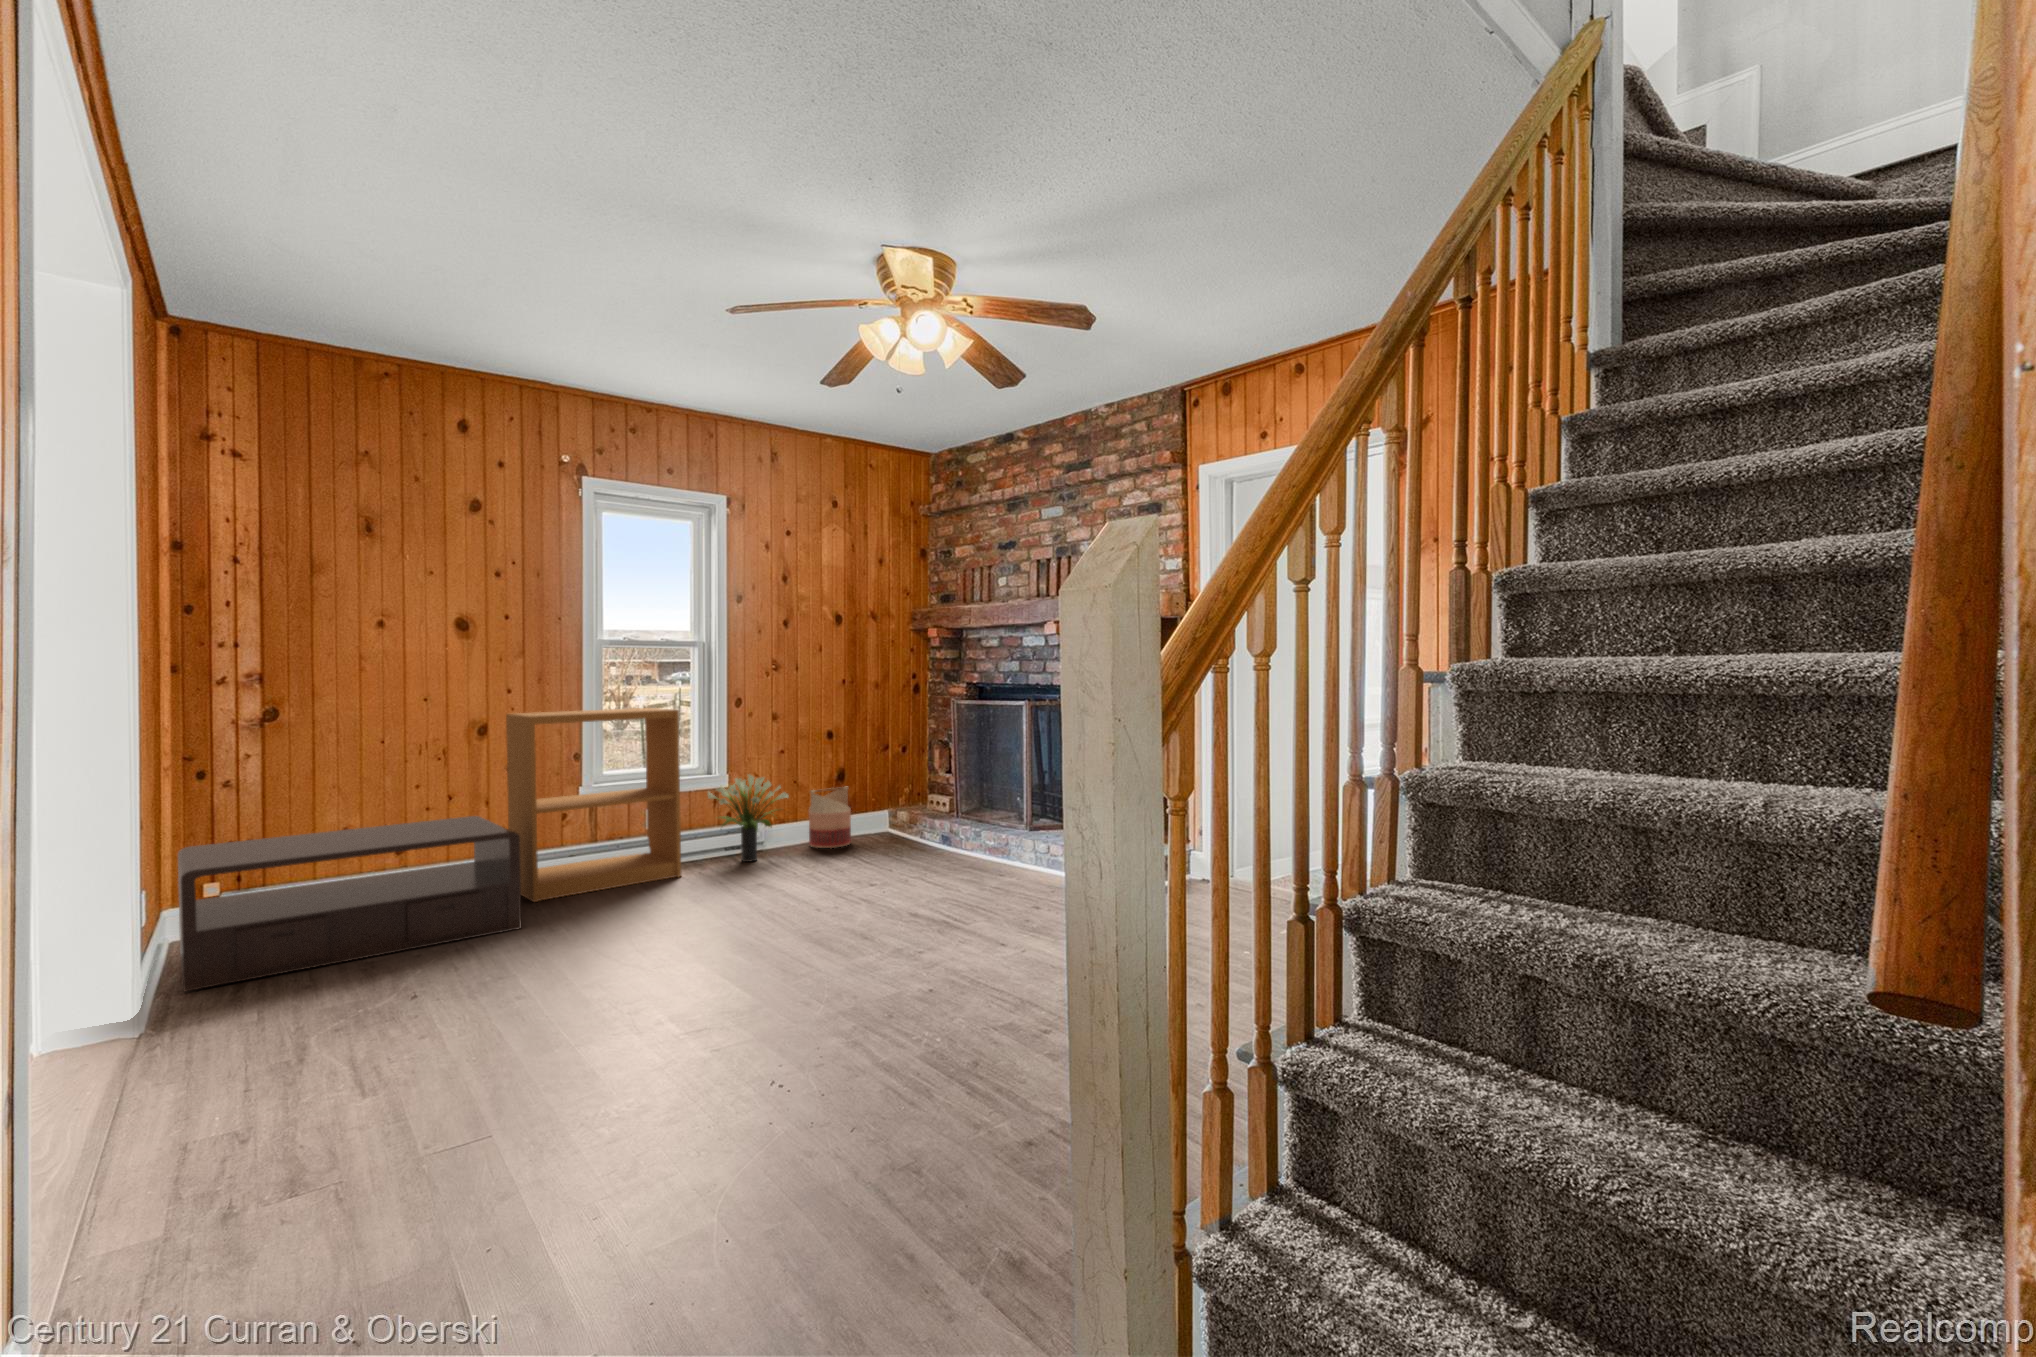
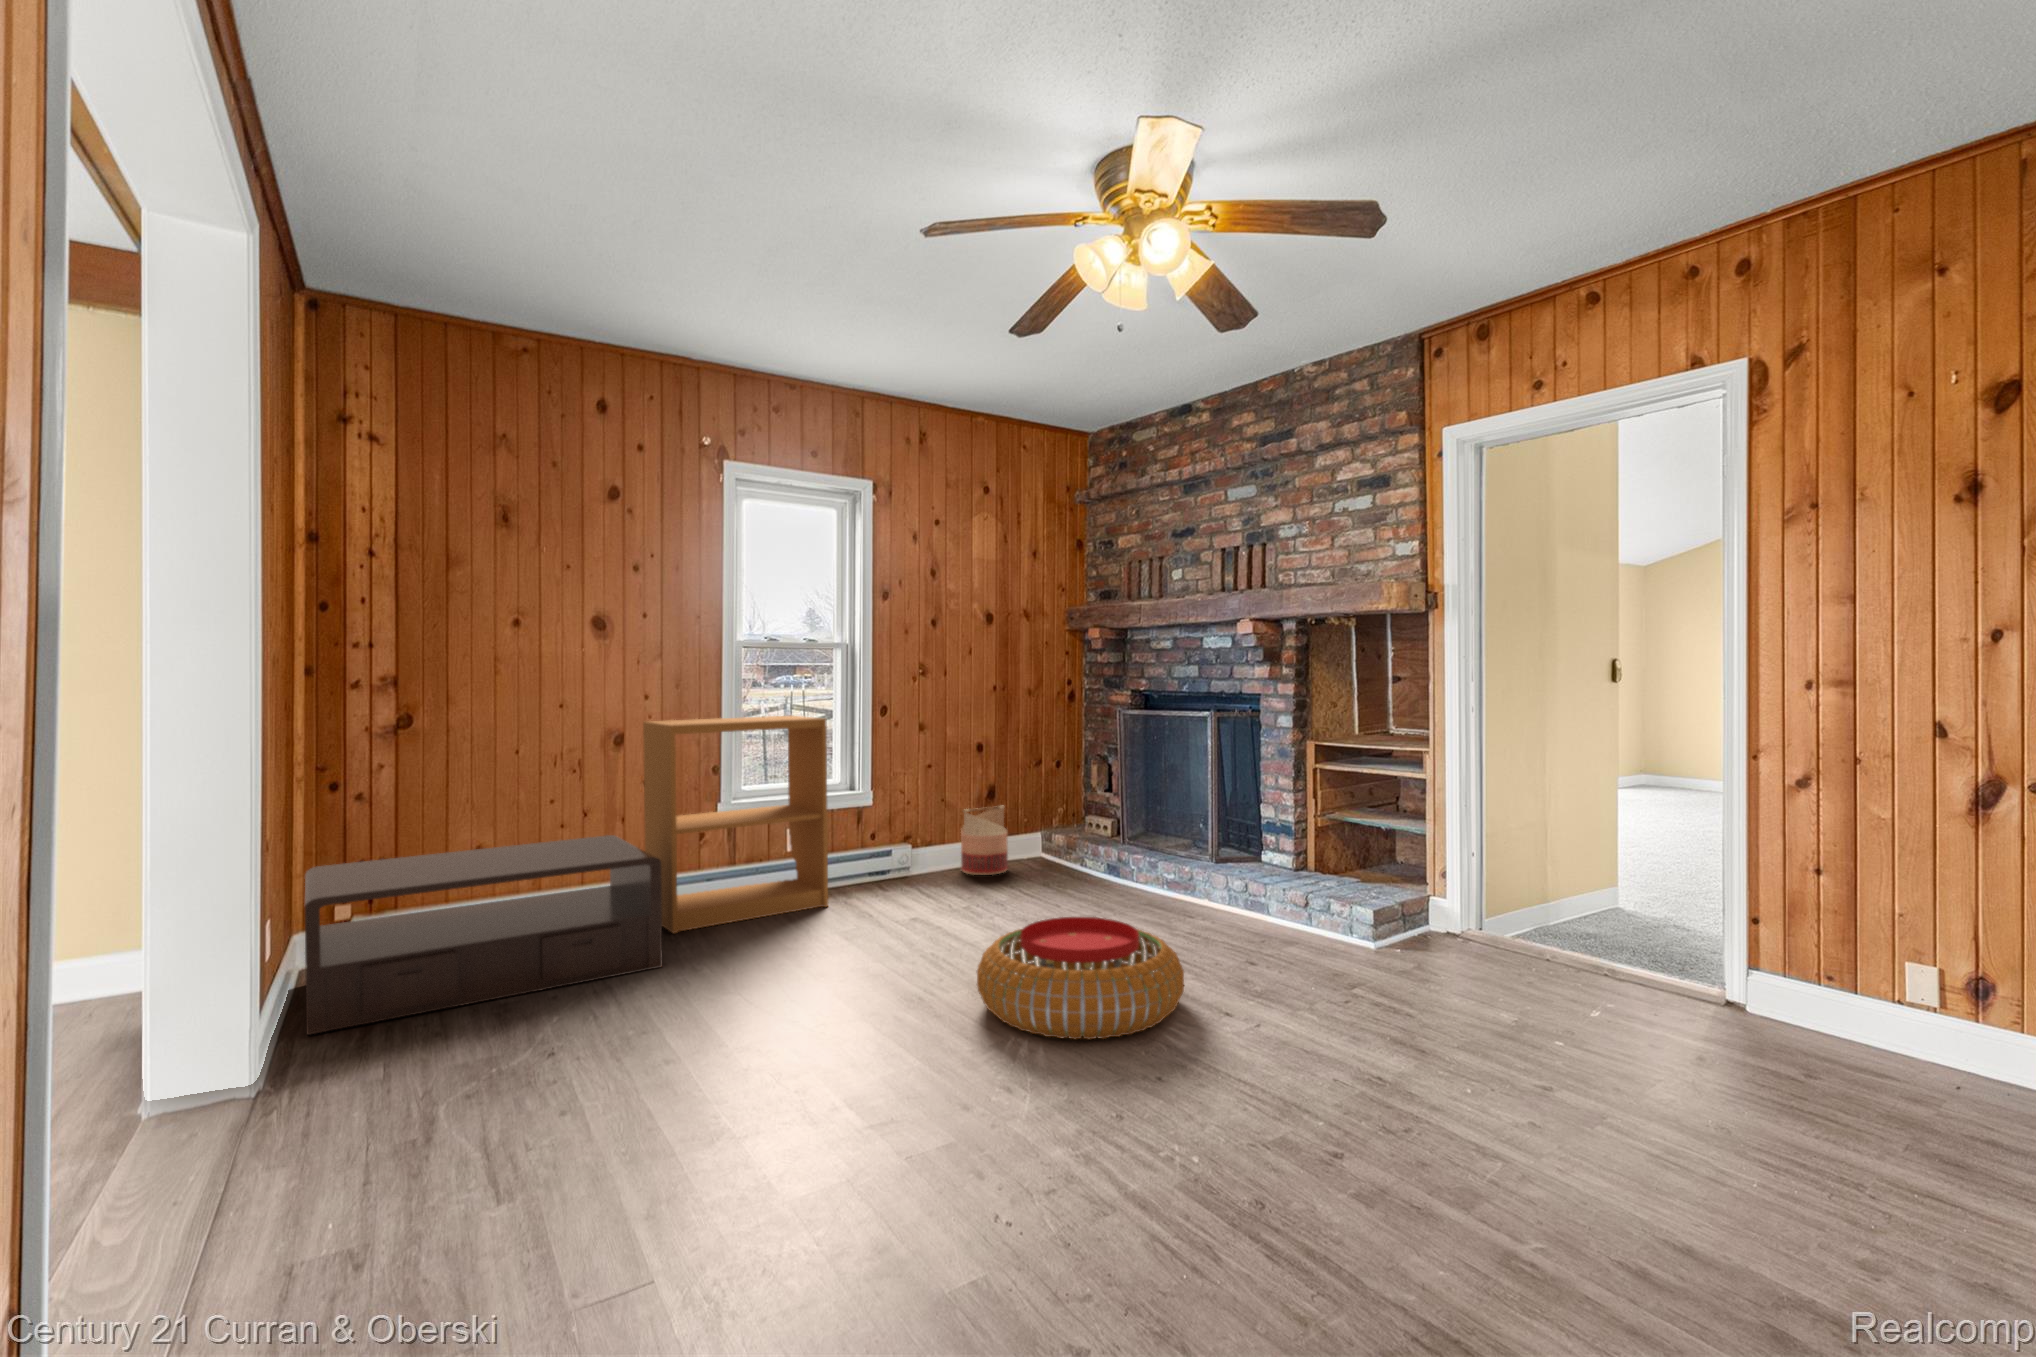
potted plant: present [708,775,788,862] -> none [855,791,943,890]
pouf: none [795,872,968,967] -> present [977,917,1184,1039]

